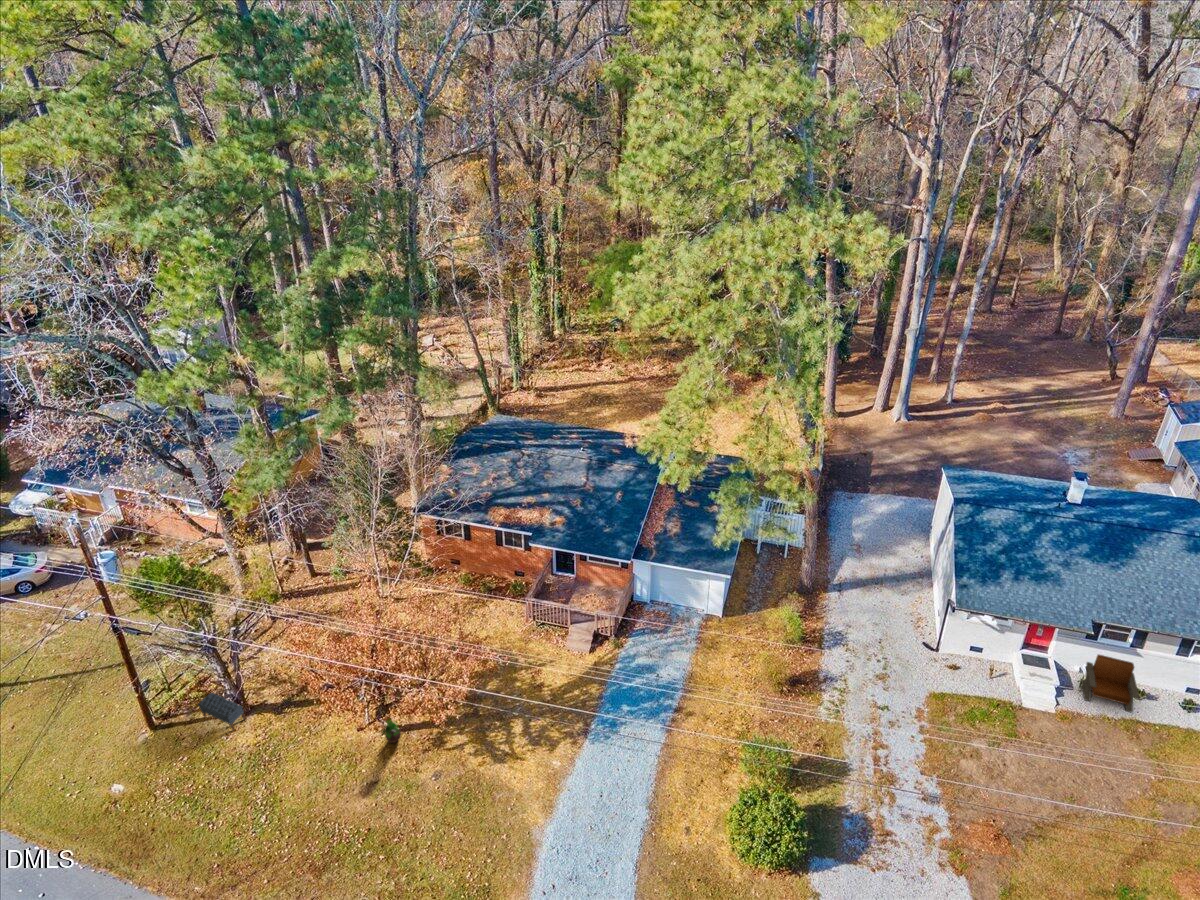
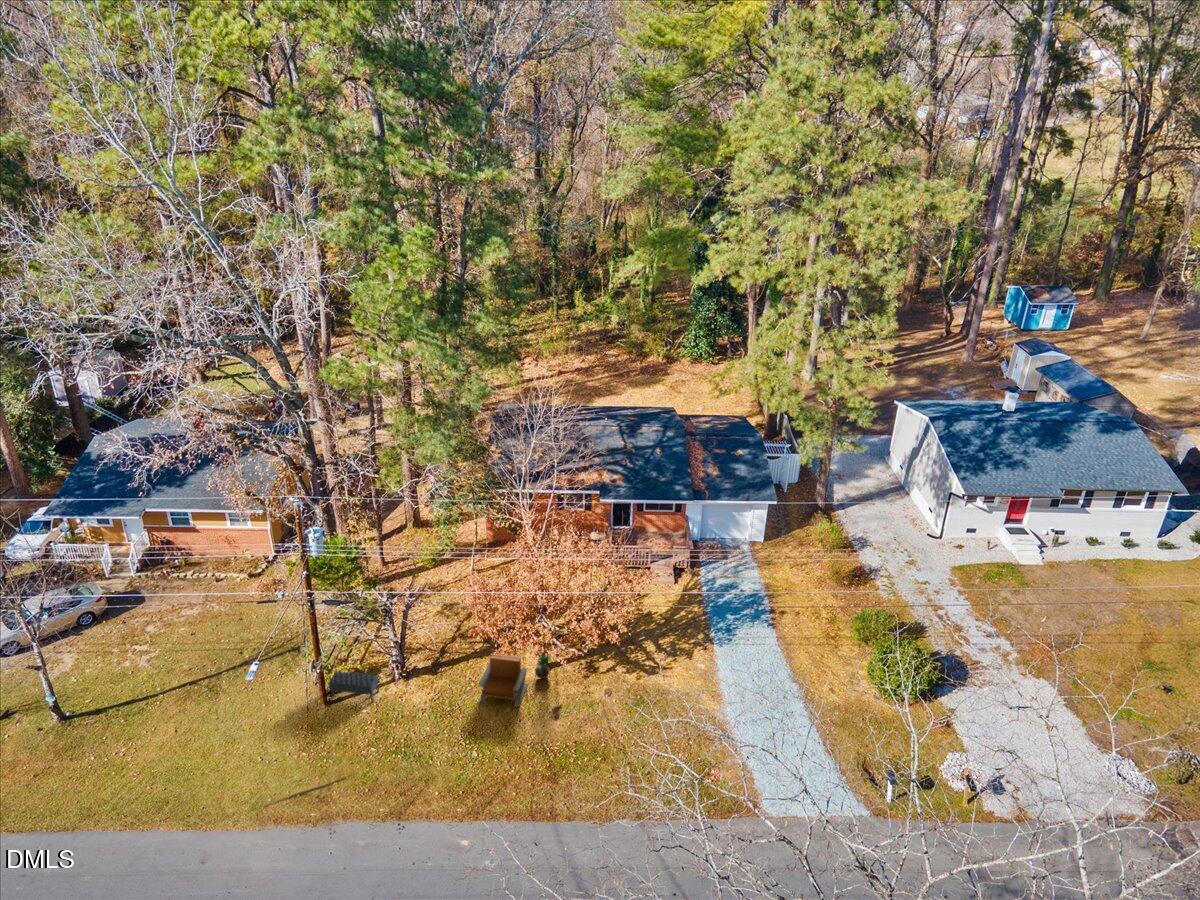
lounge chair: present [1081,655,1139,712] -> present [479,654,527,707]

